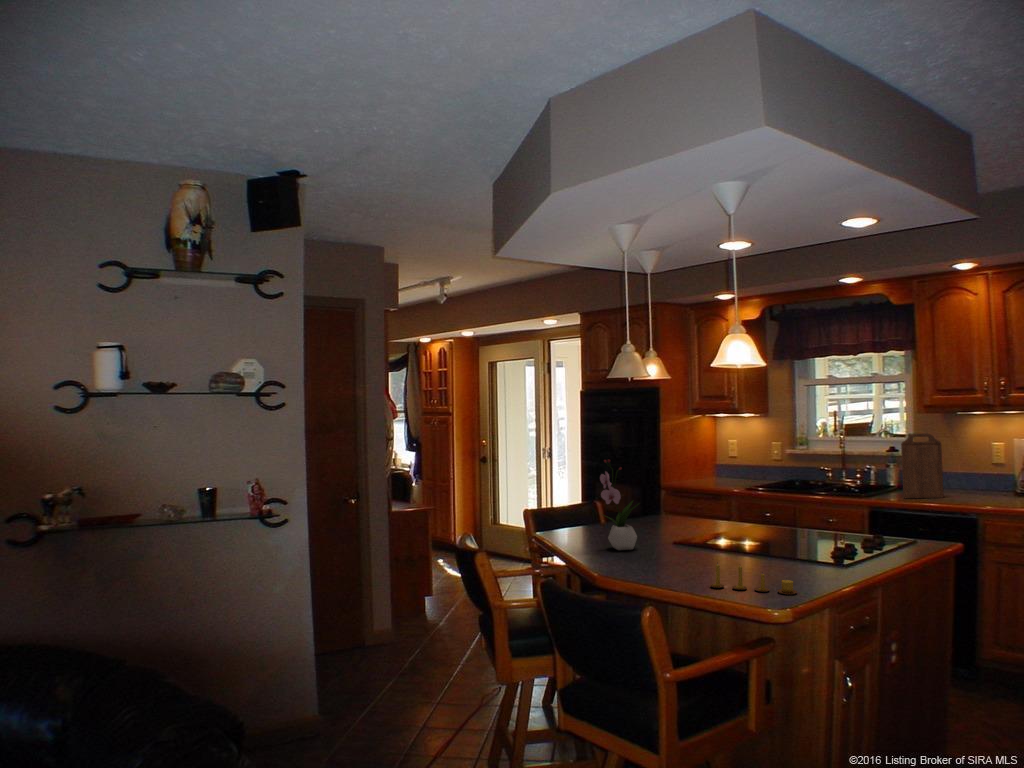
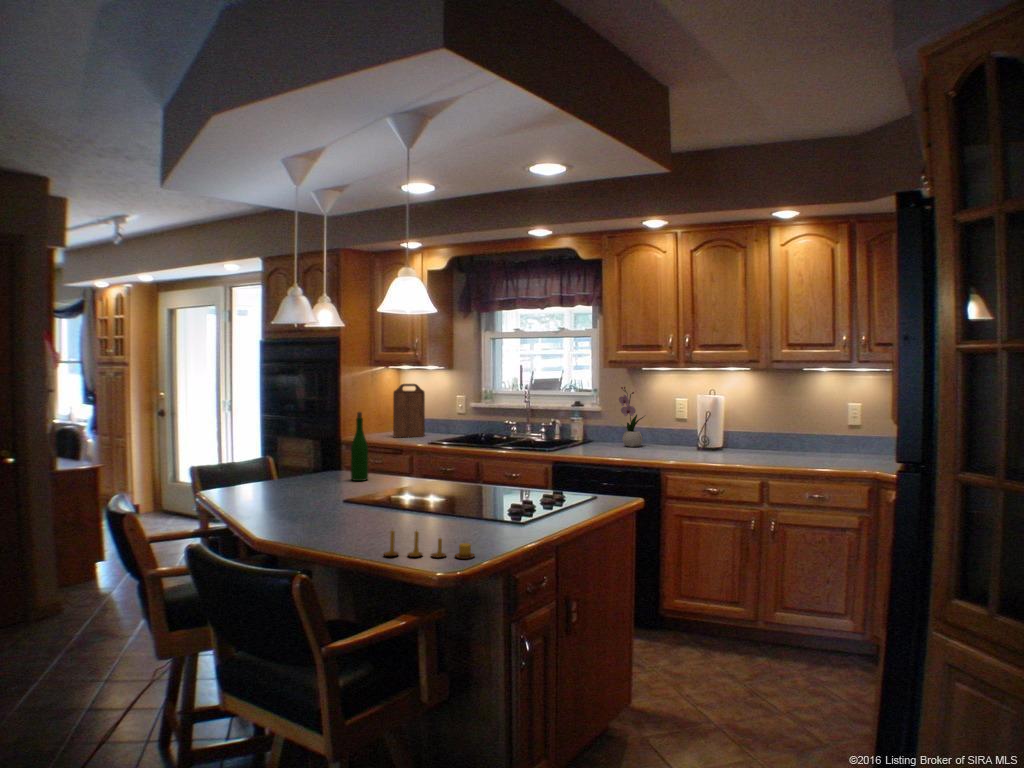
cutting board: present [901,433,944,498] -> present [393,384,425,437]
wine bottle: none [667,458,683,522] -> present [351,412,368,481]
flower arrangement: present [600,460,639,550] -> present [619,387,643,447]

